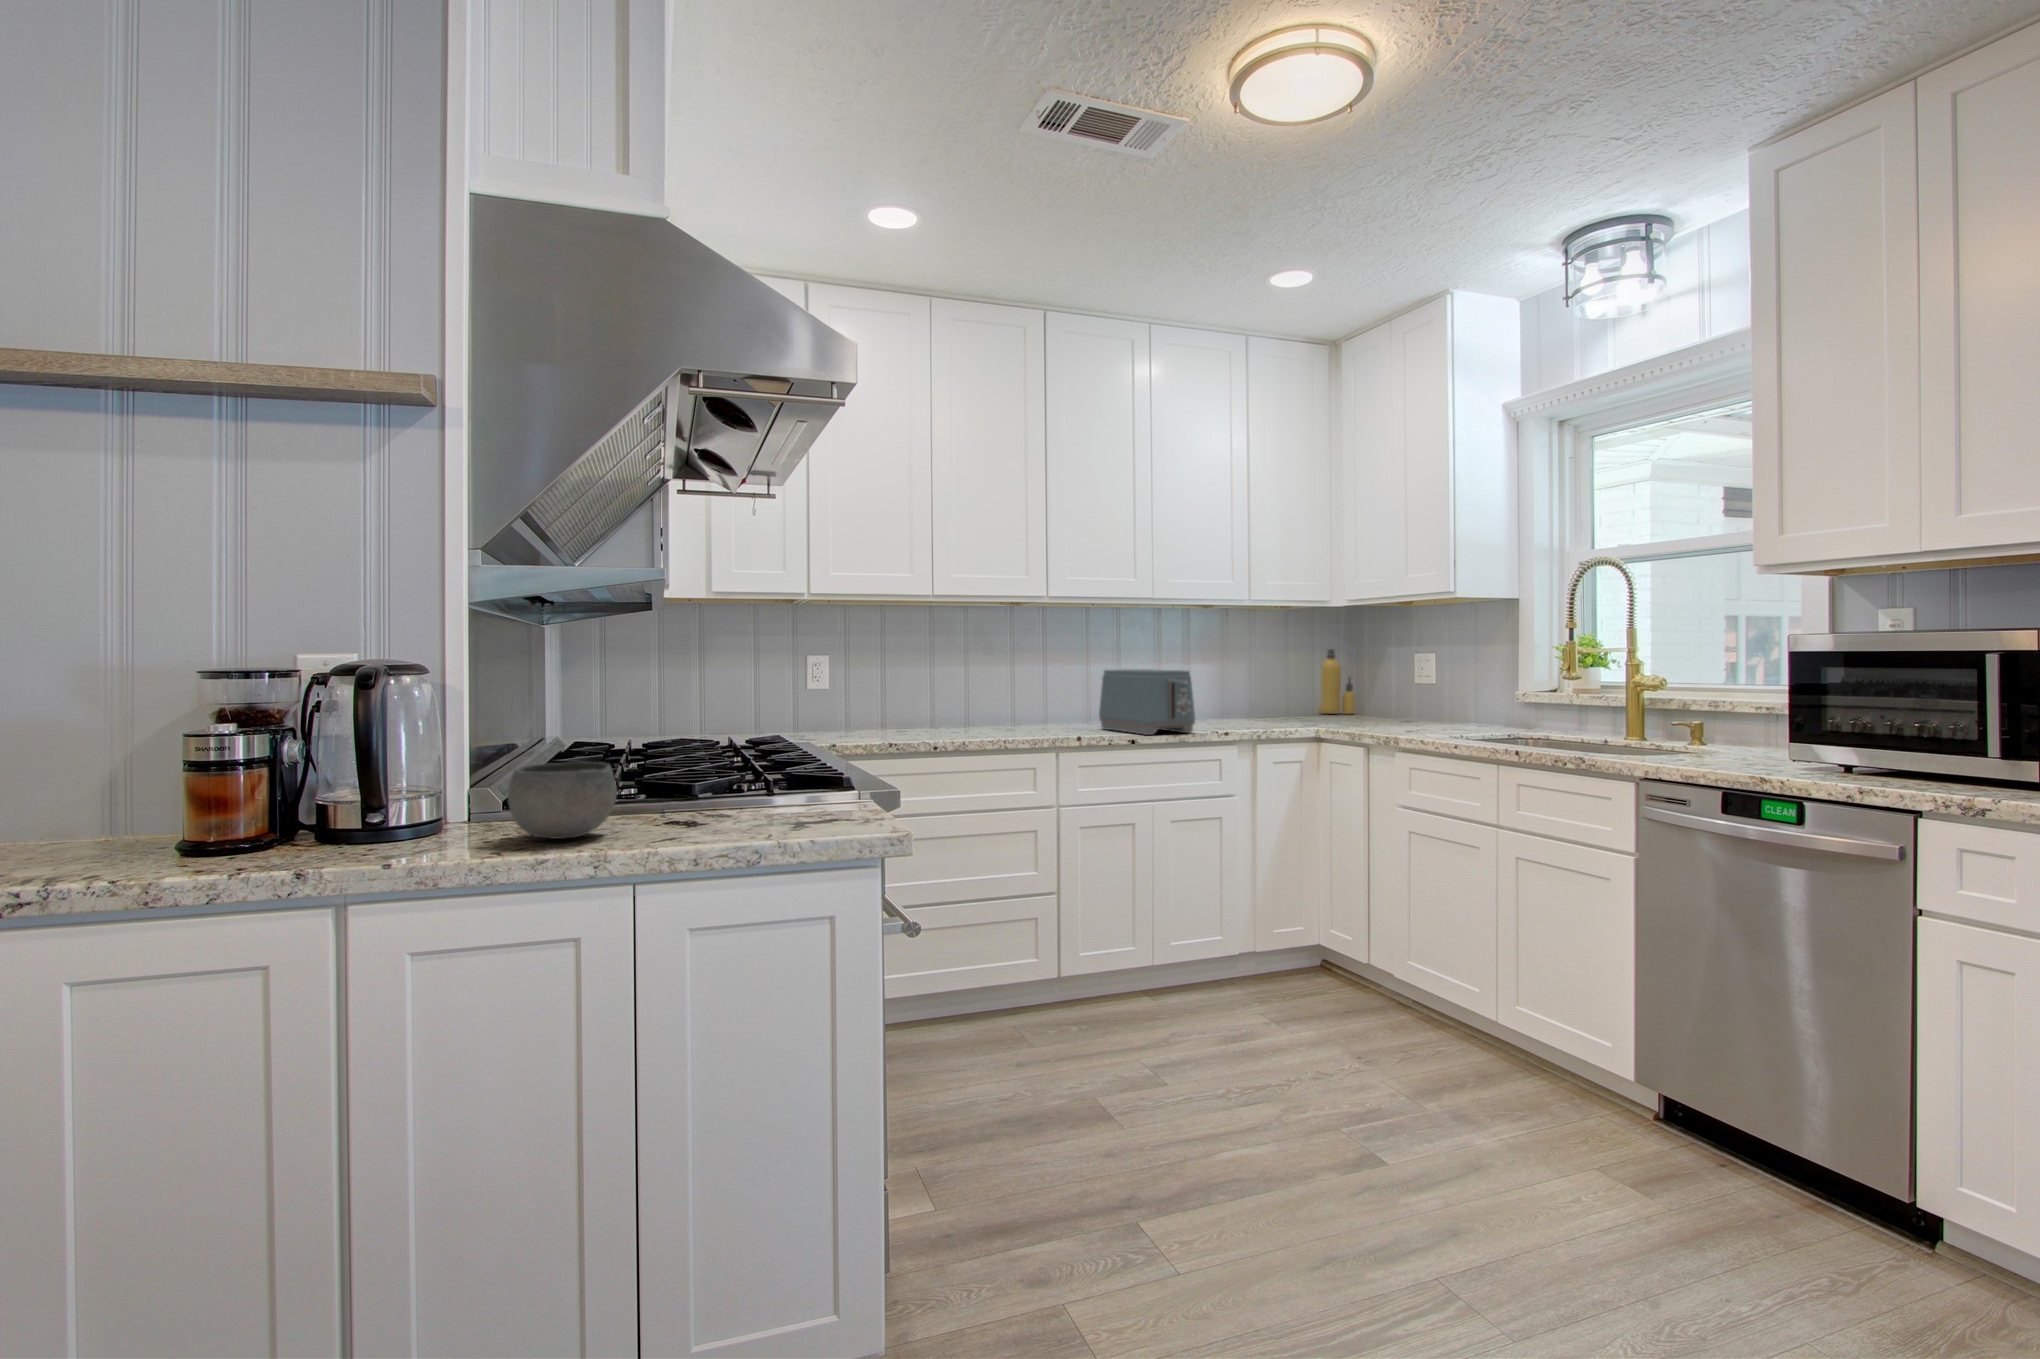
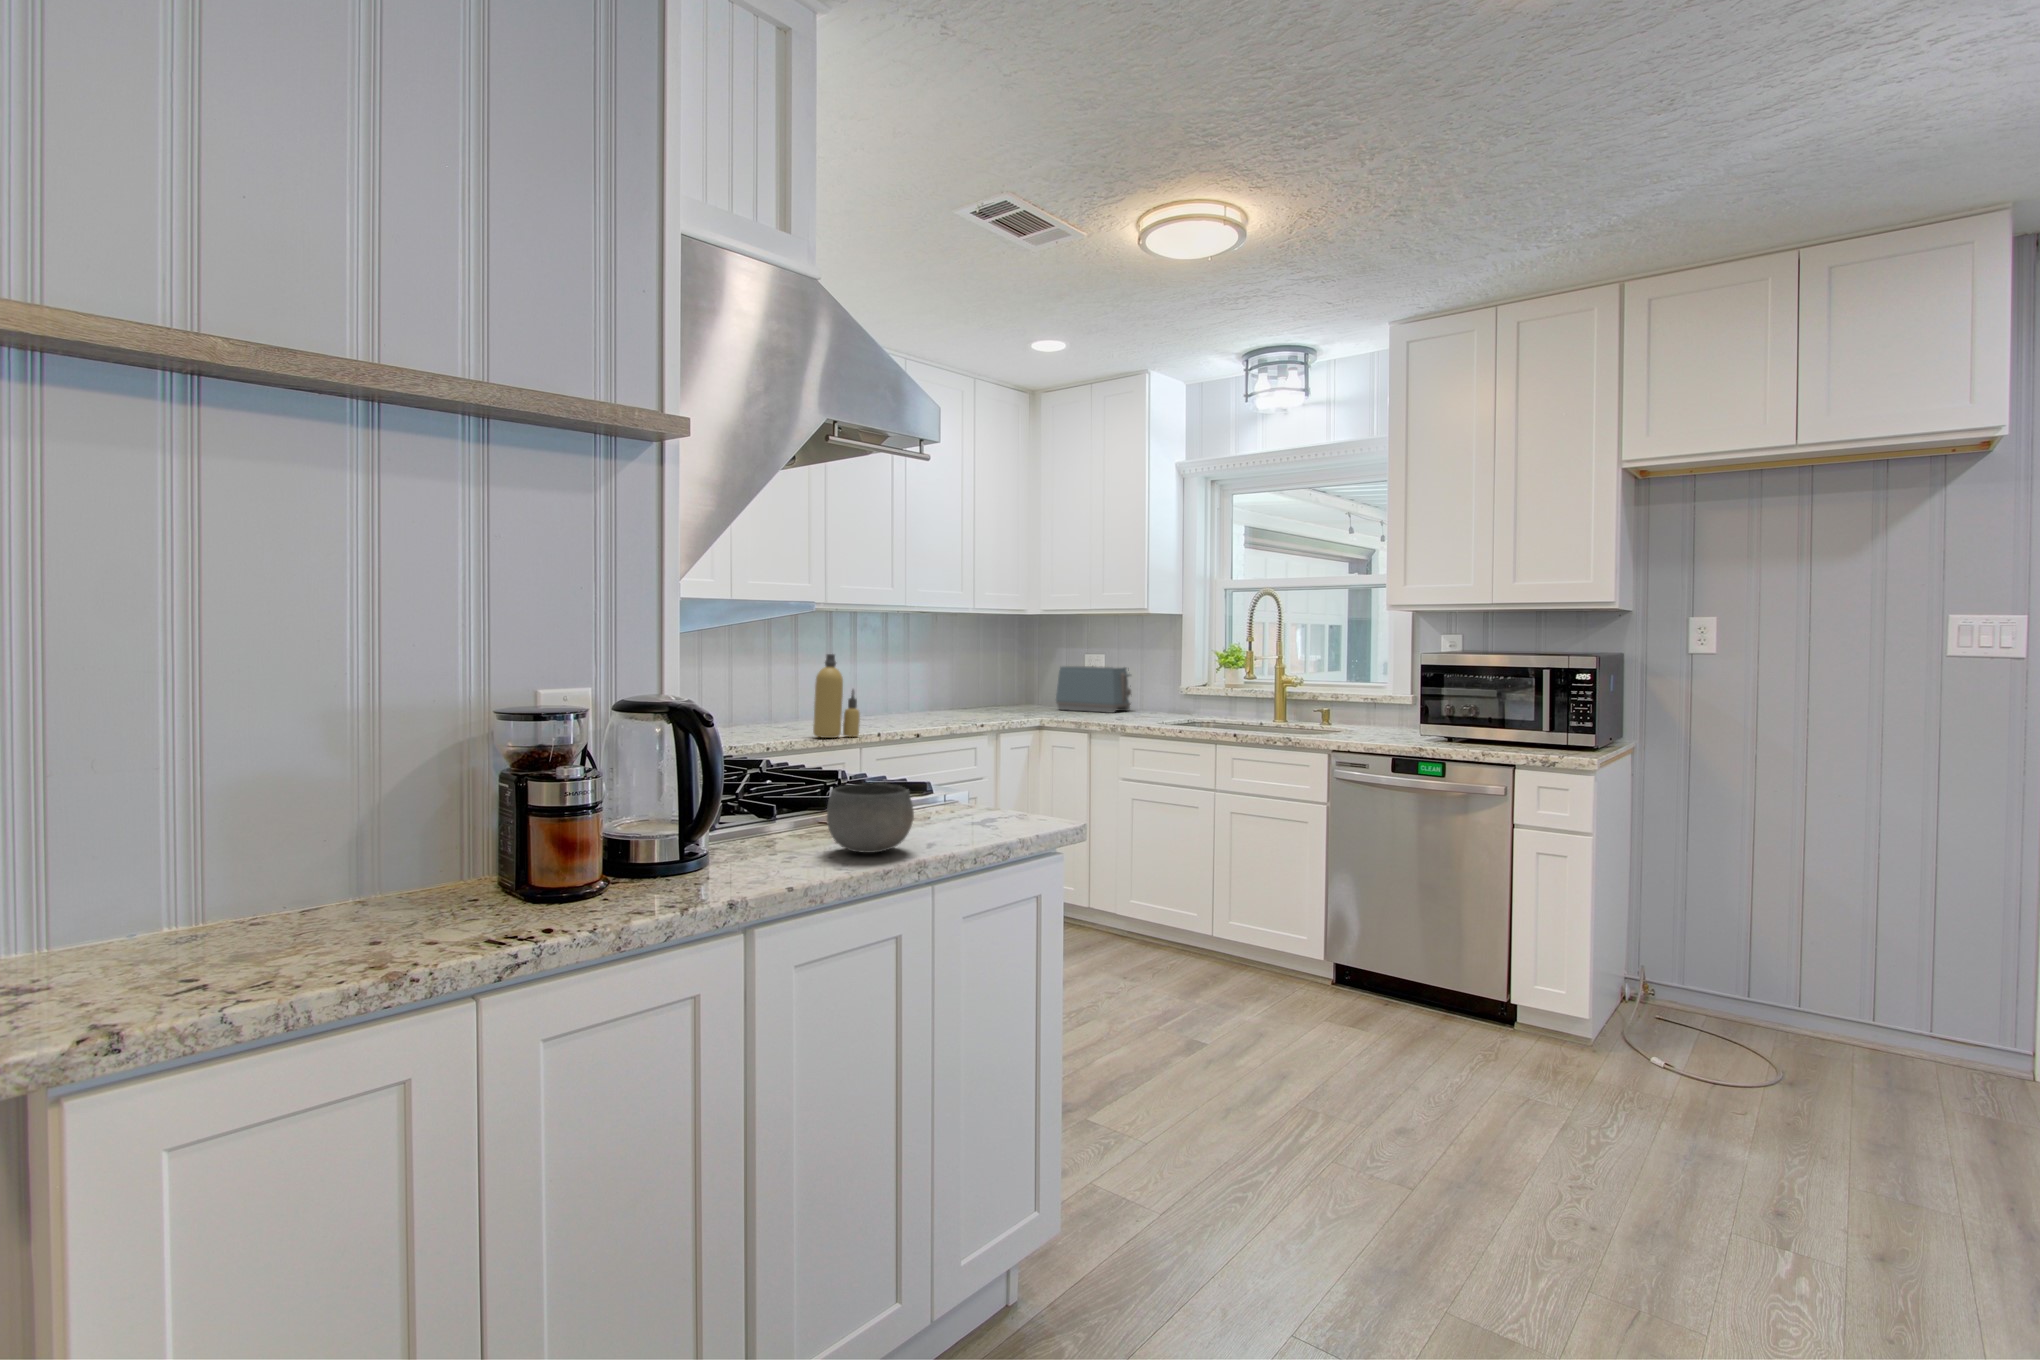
bottle: present [1318,649,1355,714] -> present [813,654,860,738]
toaster: present [1099,669,1195,735] -> present [1056,666,1131,713]

